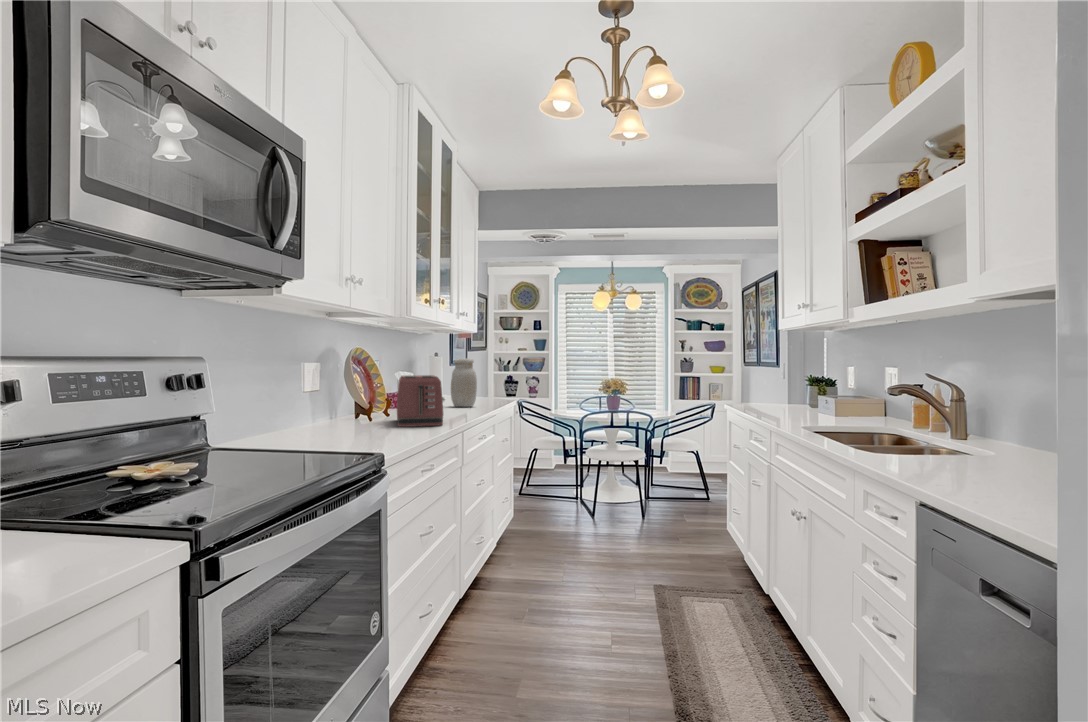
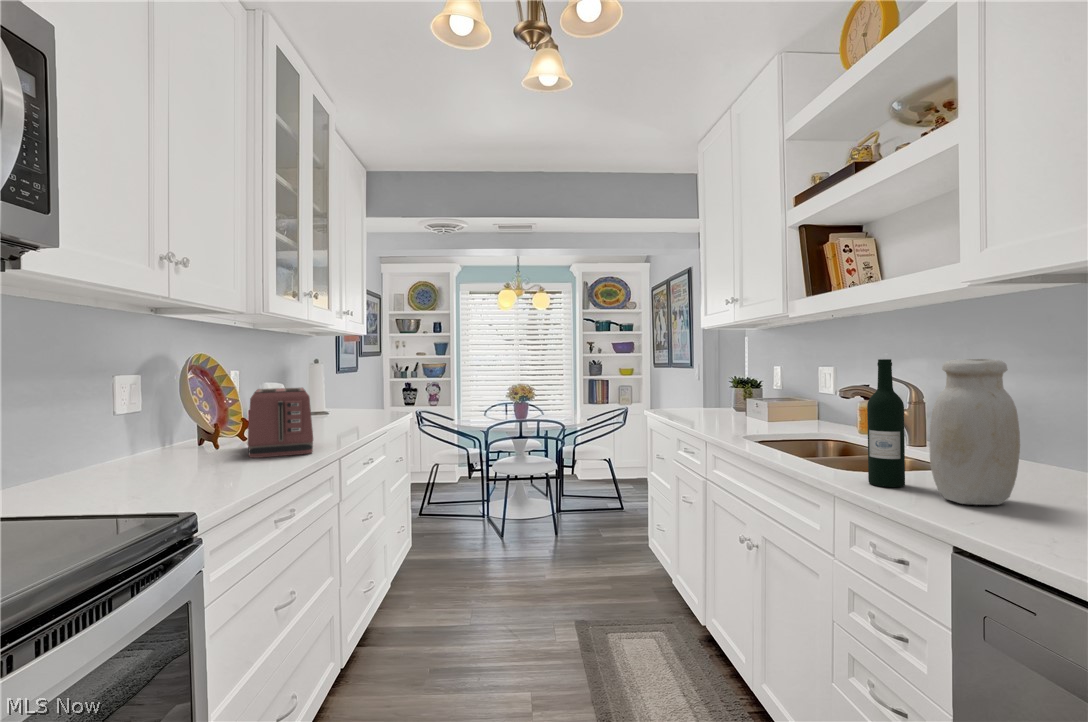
jar: present [451,358,477,407] -> present [930,359,1020,505]
wine bottle: none [882,360,913,464] -> present [867,359,905,487]

